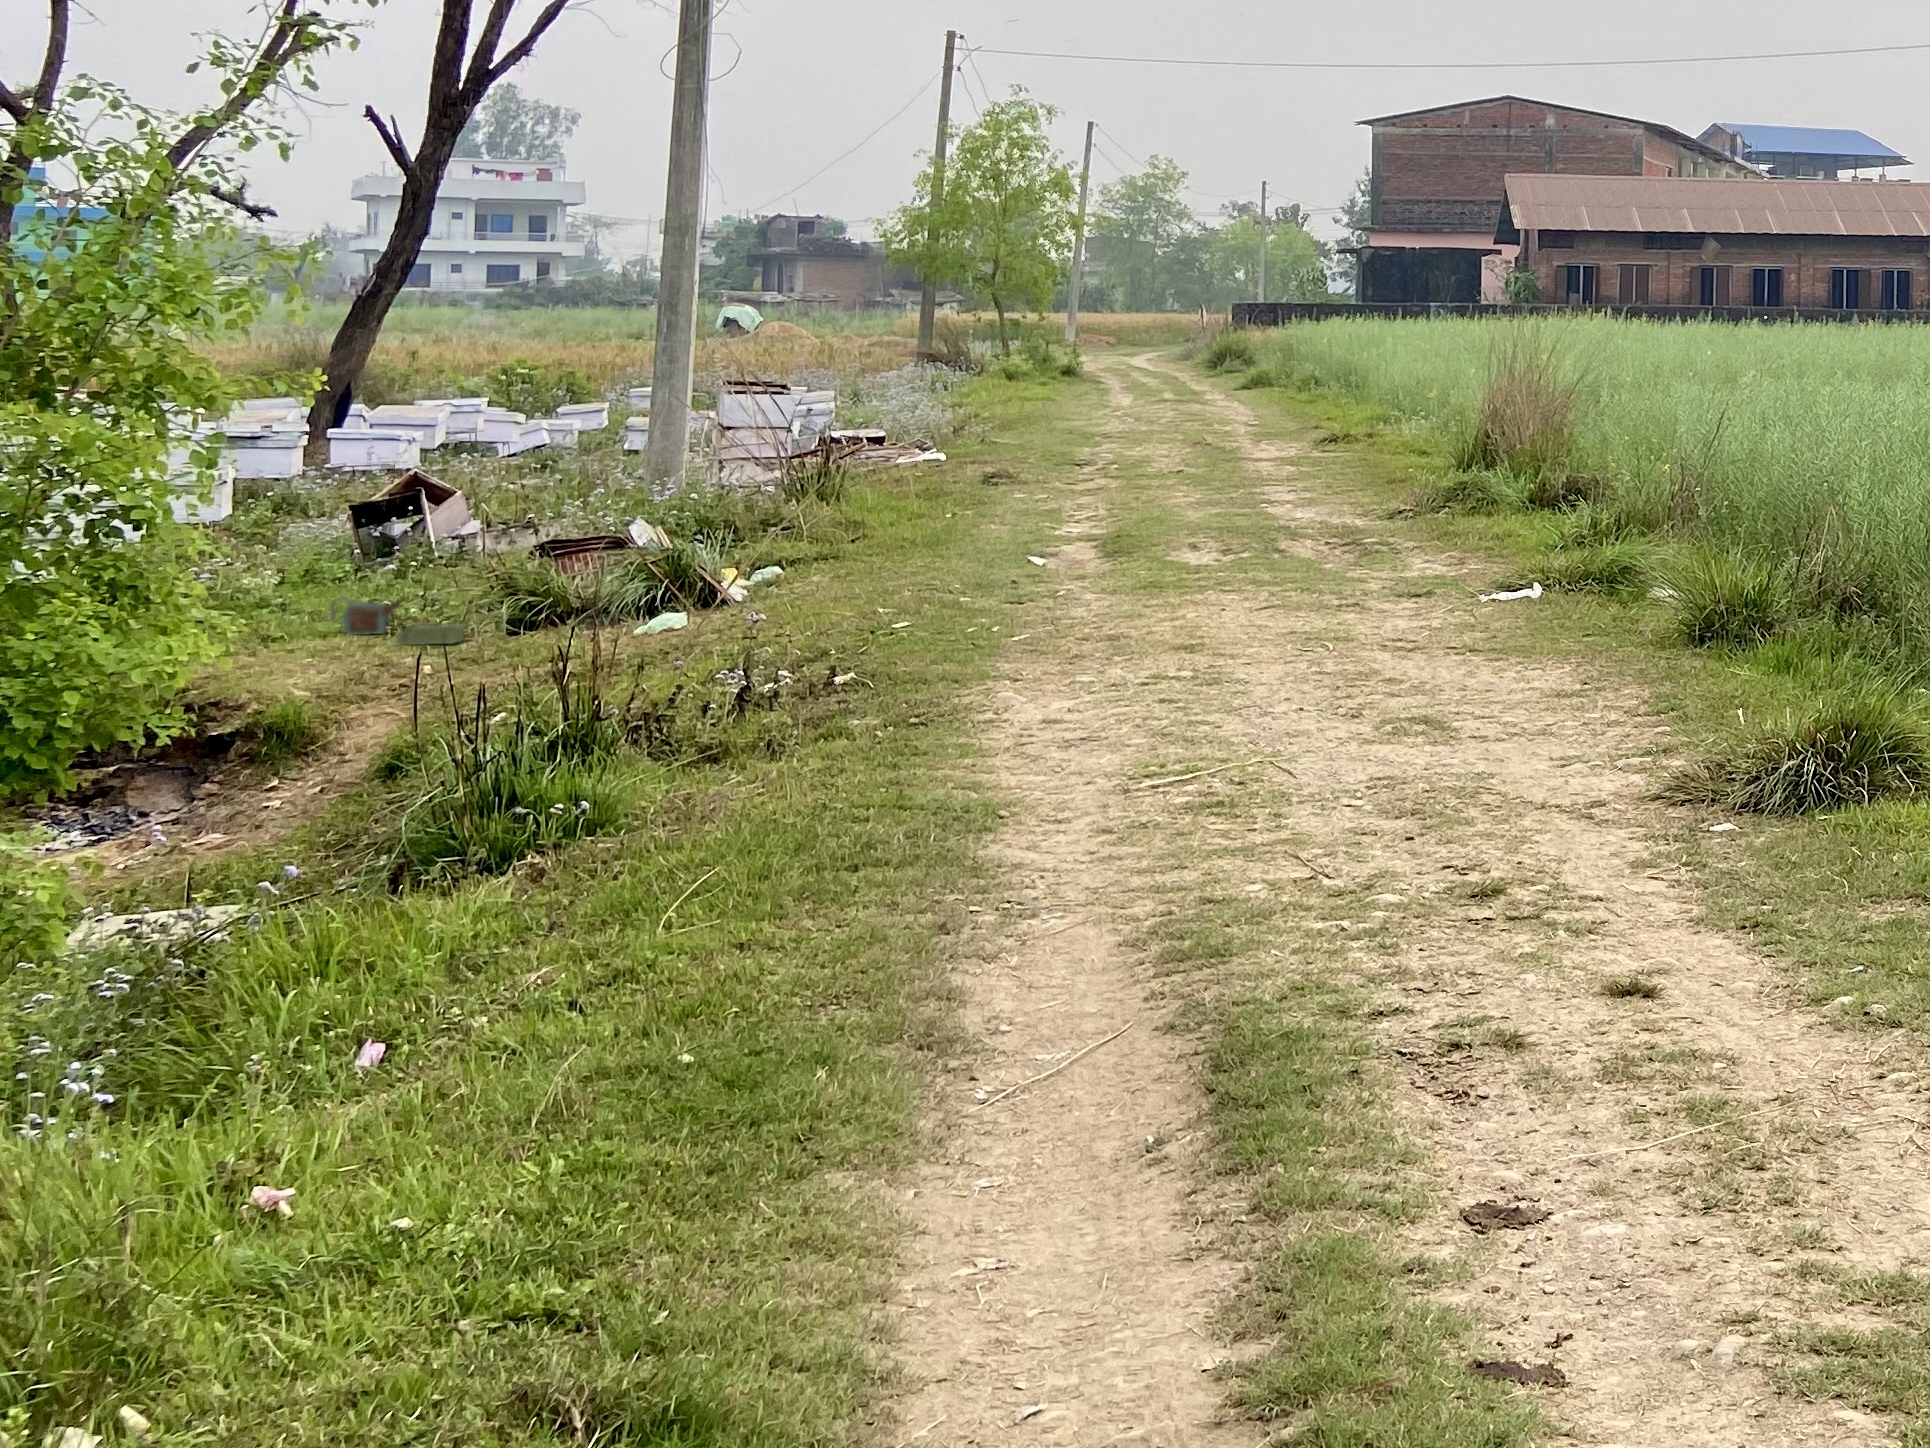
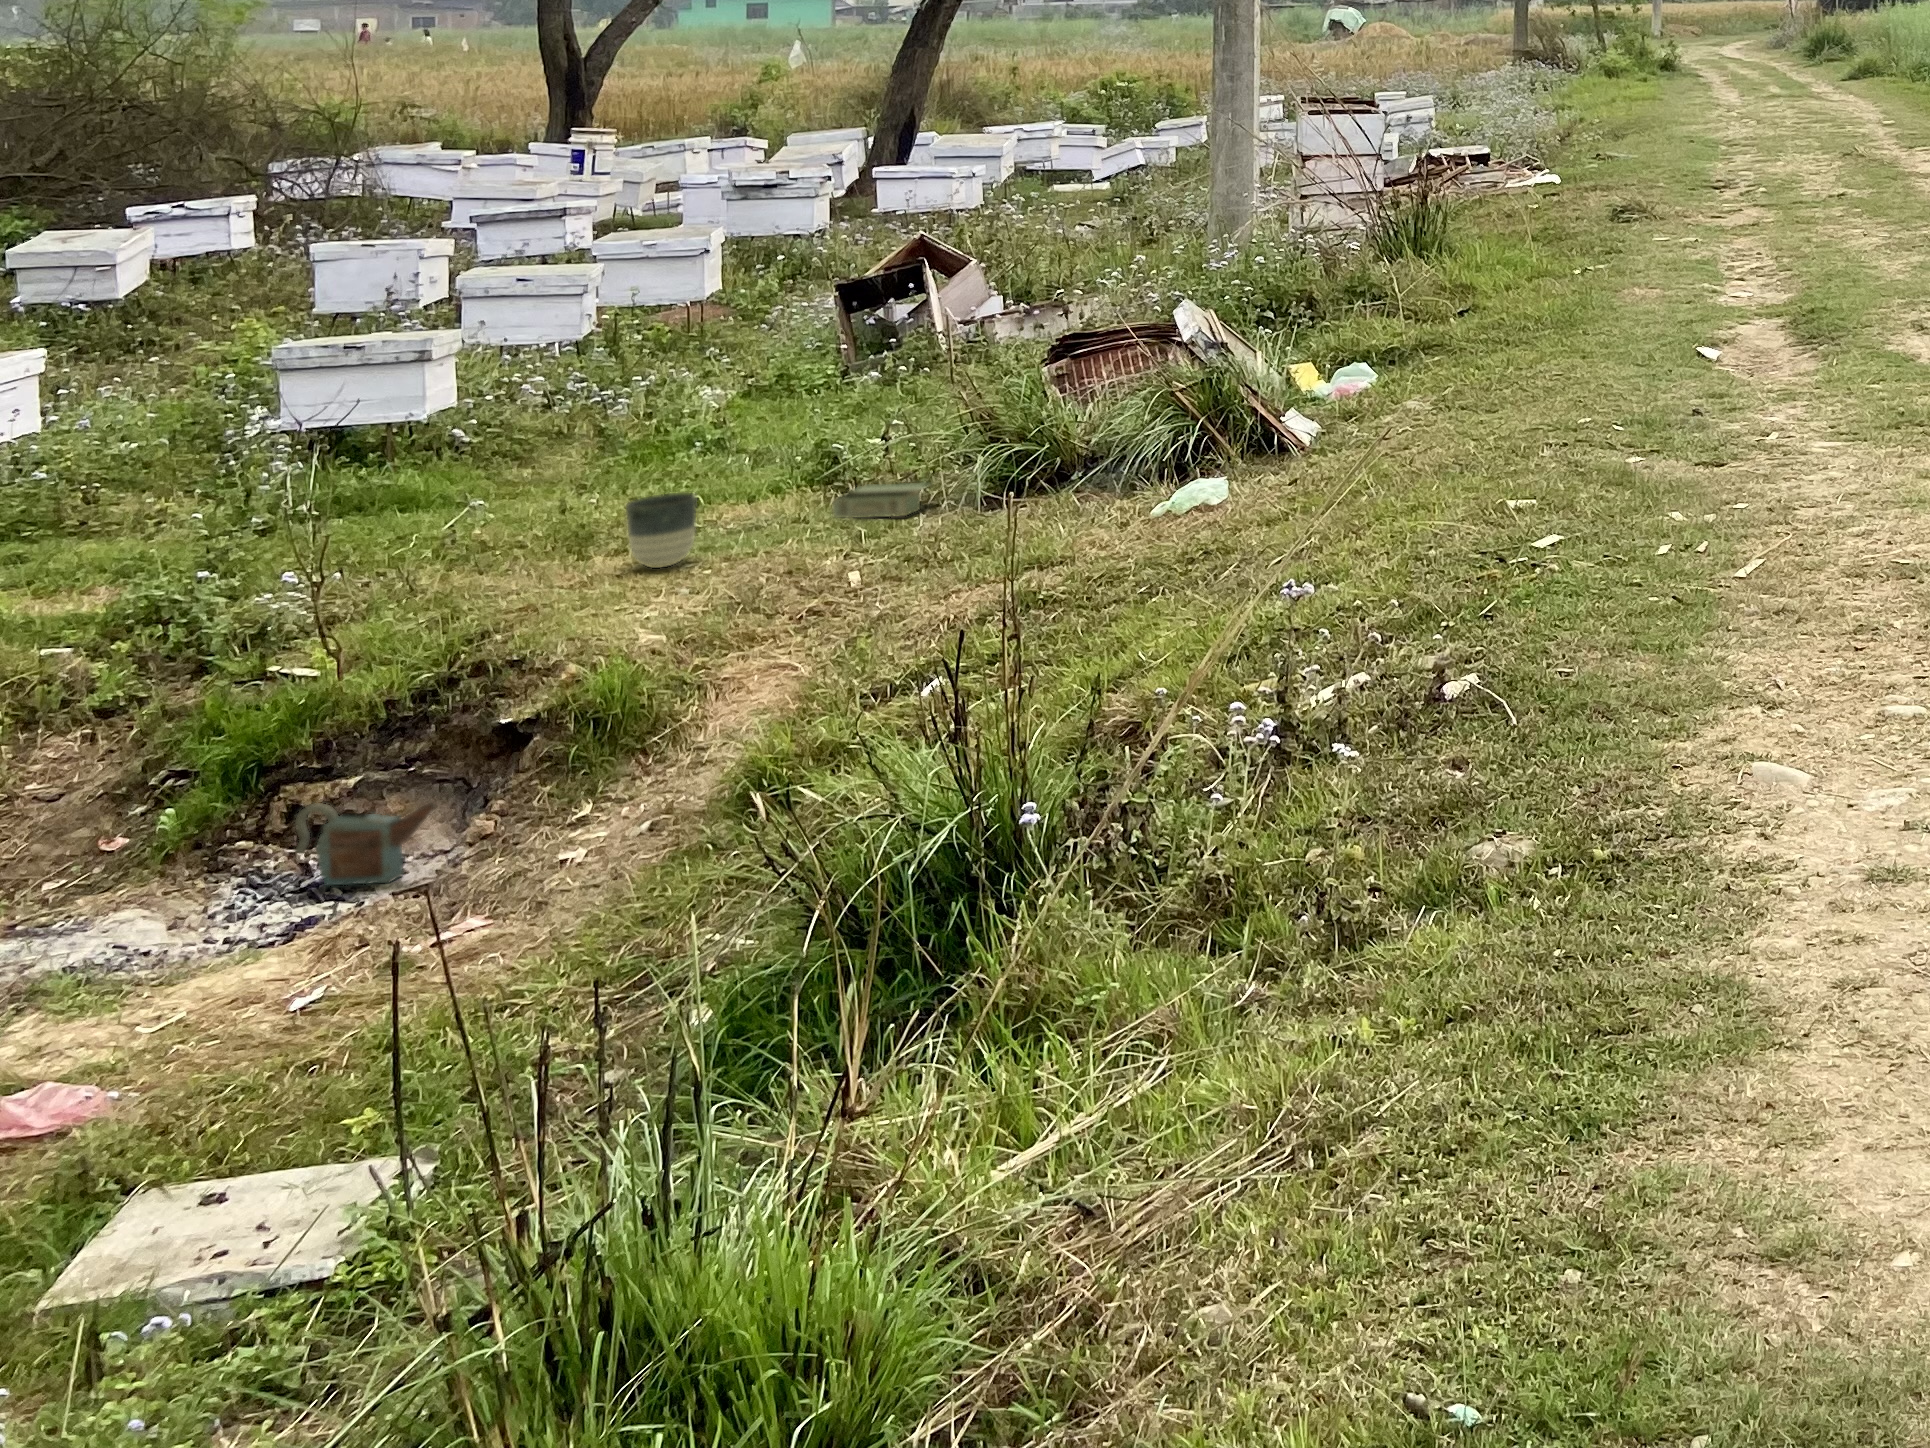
watering can: present [330,597,405,635] -> present [296,803,436,885]
planter: none [257,617,309,665] -> present [626,493,696,568]

